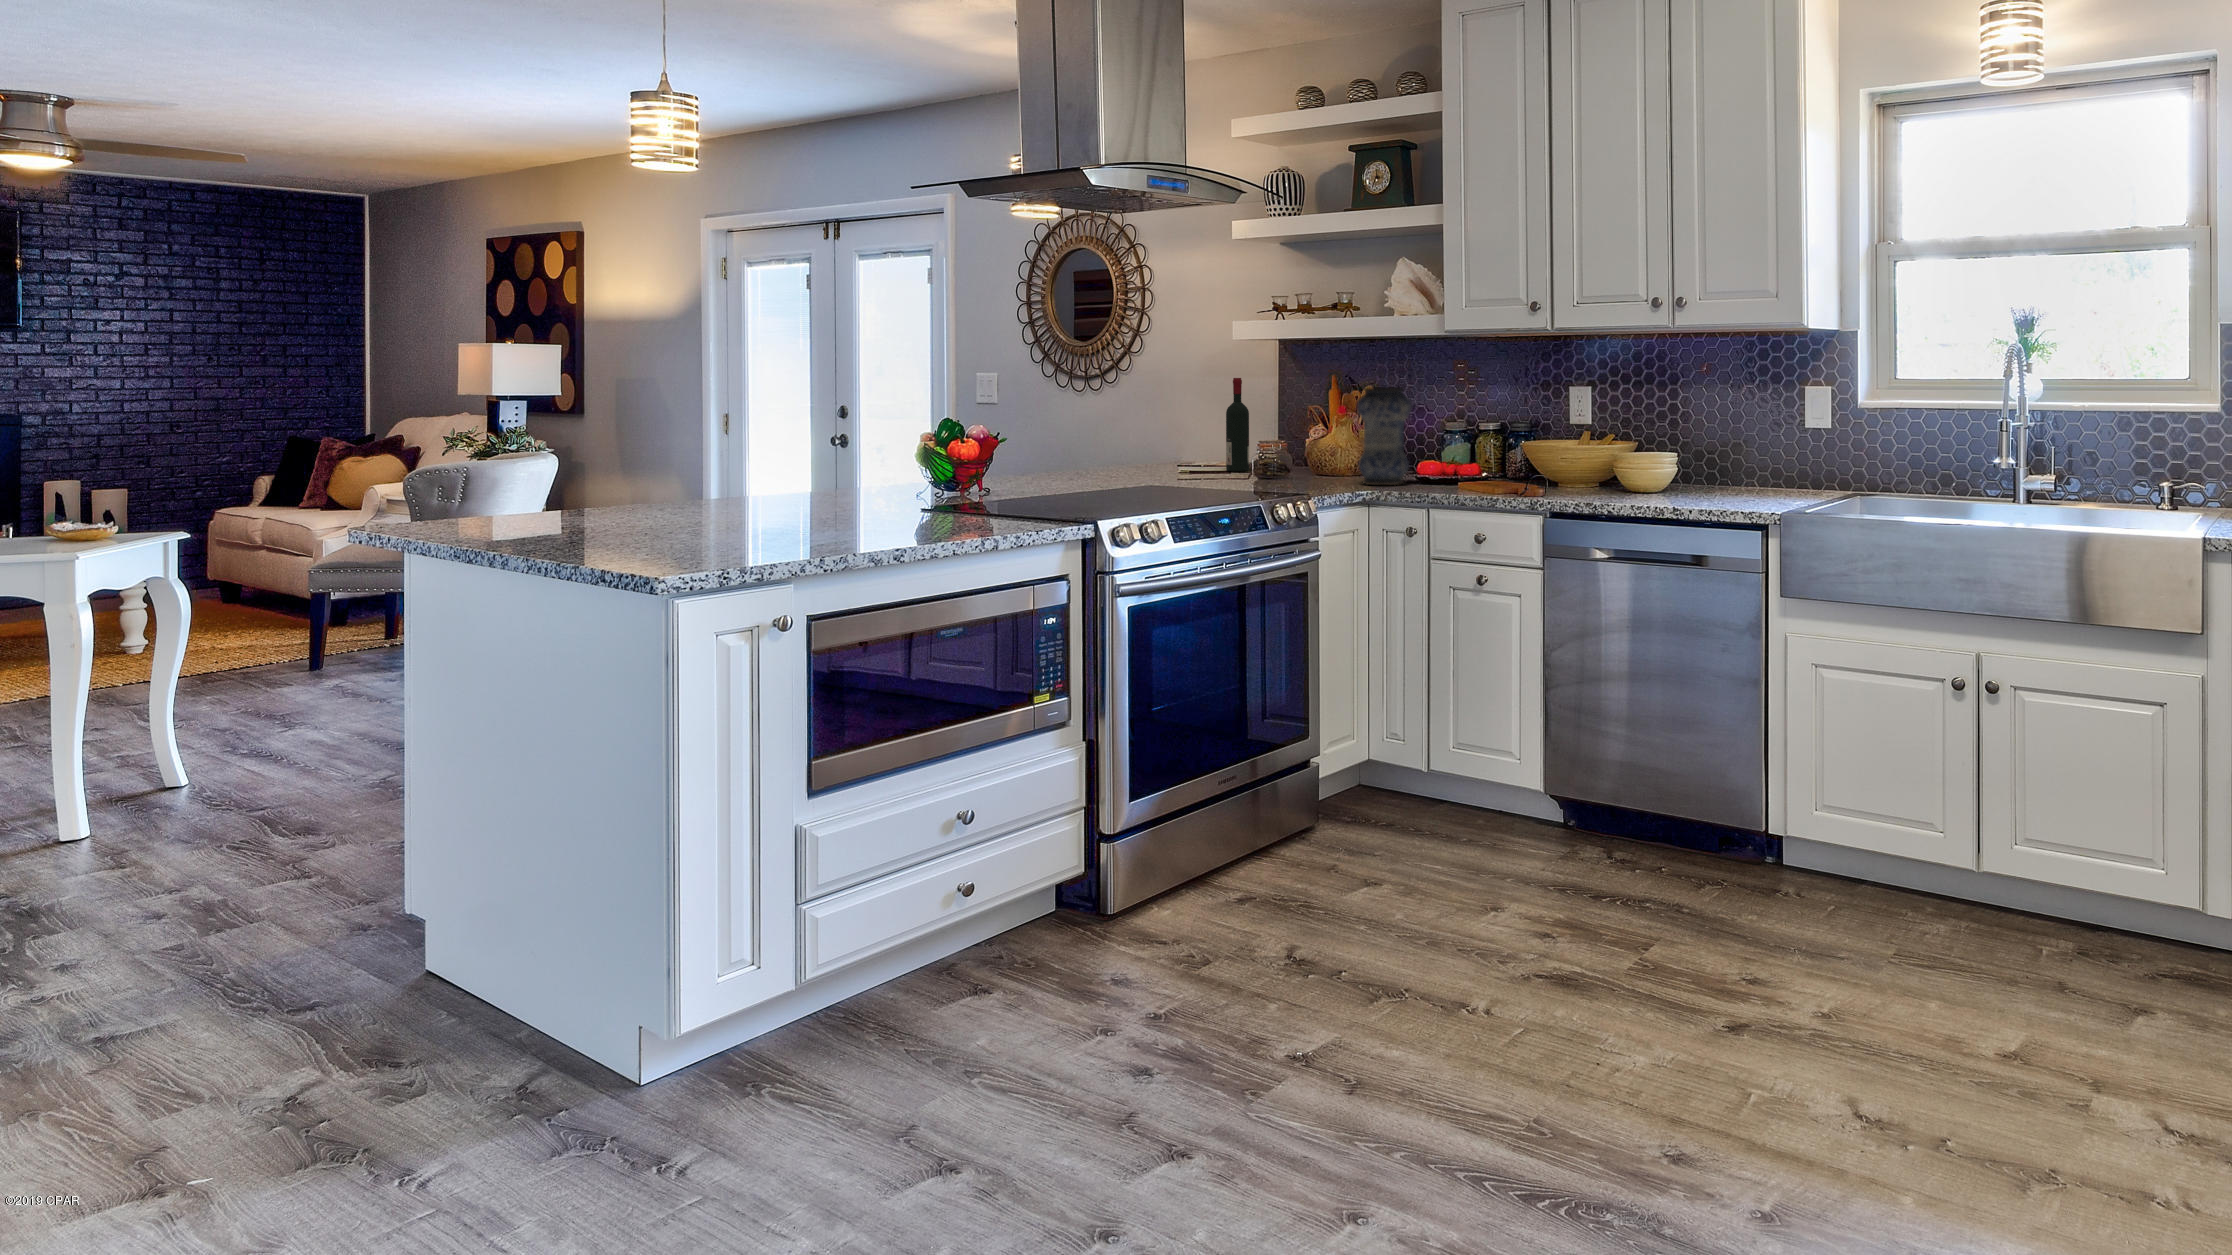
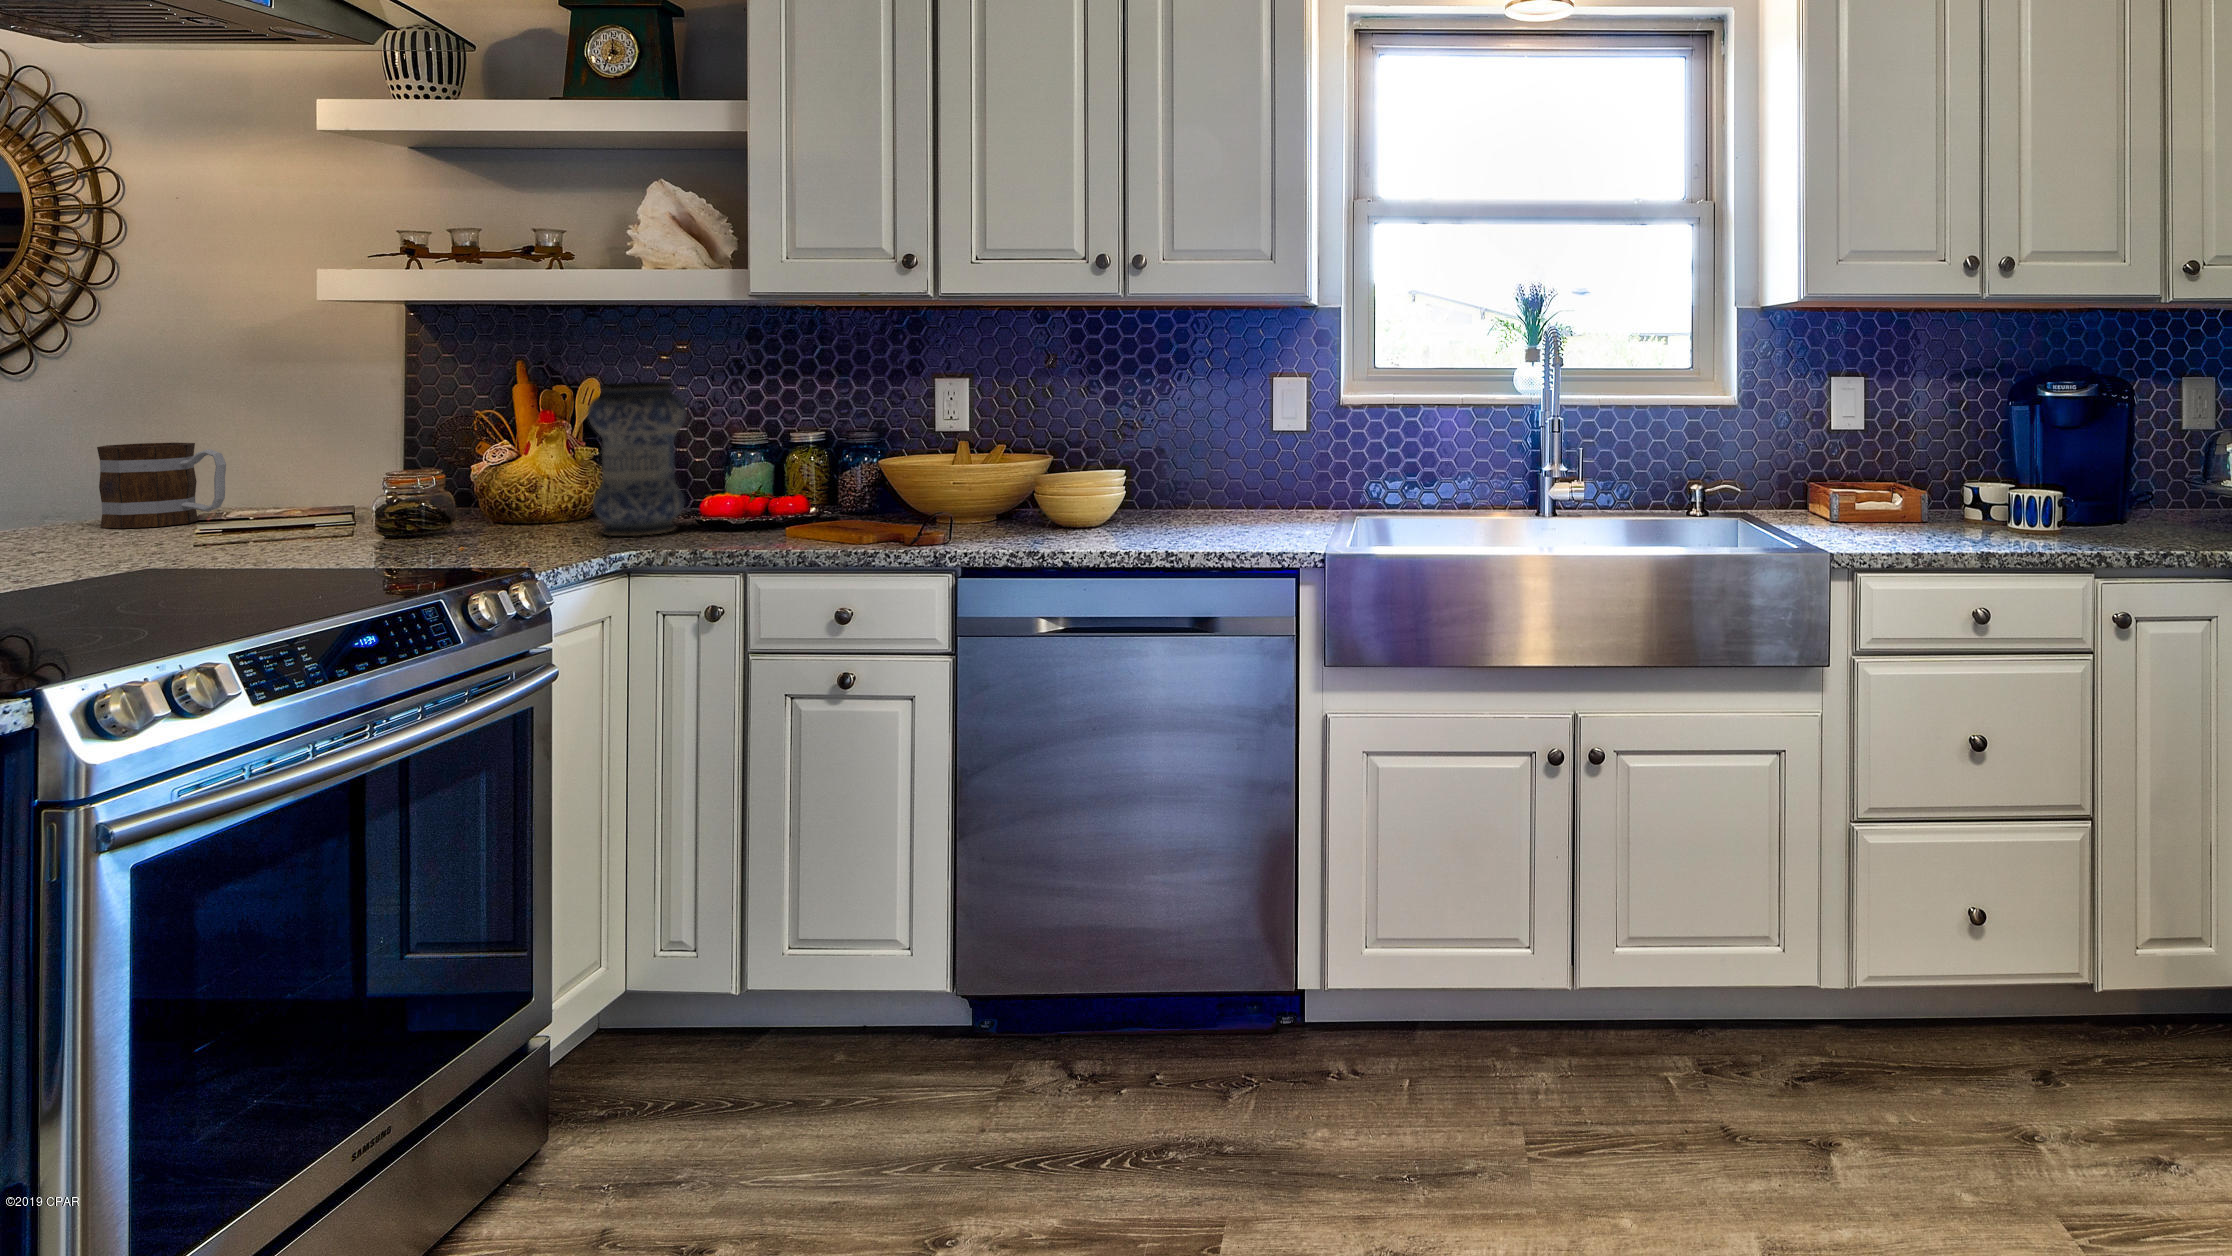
wine bottle: present [1226,378,1249,471] -> none [303,366,355,519]
mug: none [1135,423,1190,470] -> present [97,443,226,528]

